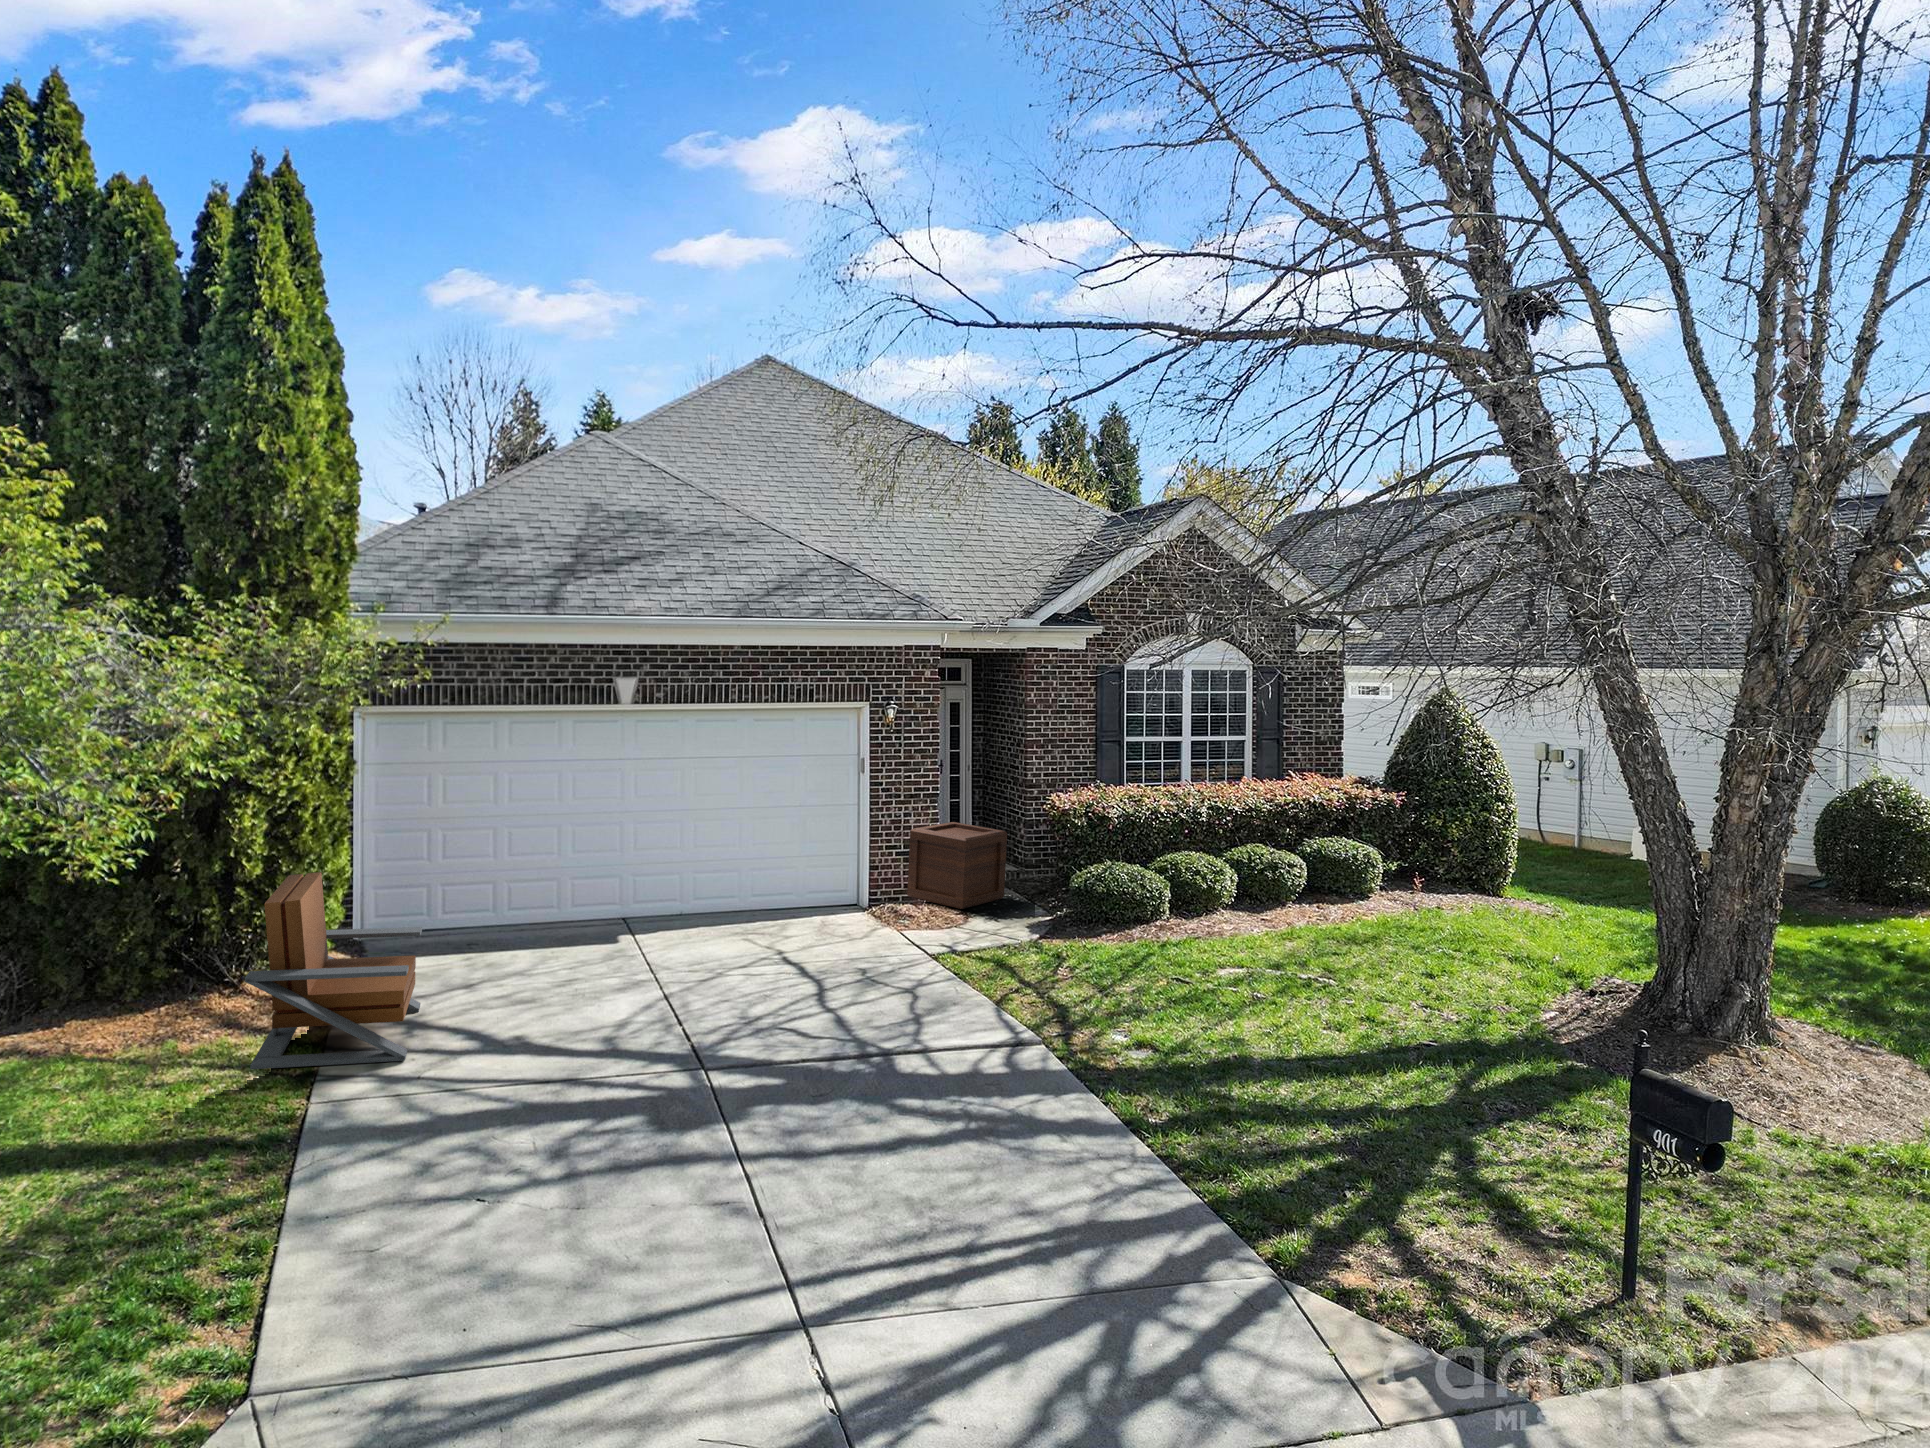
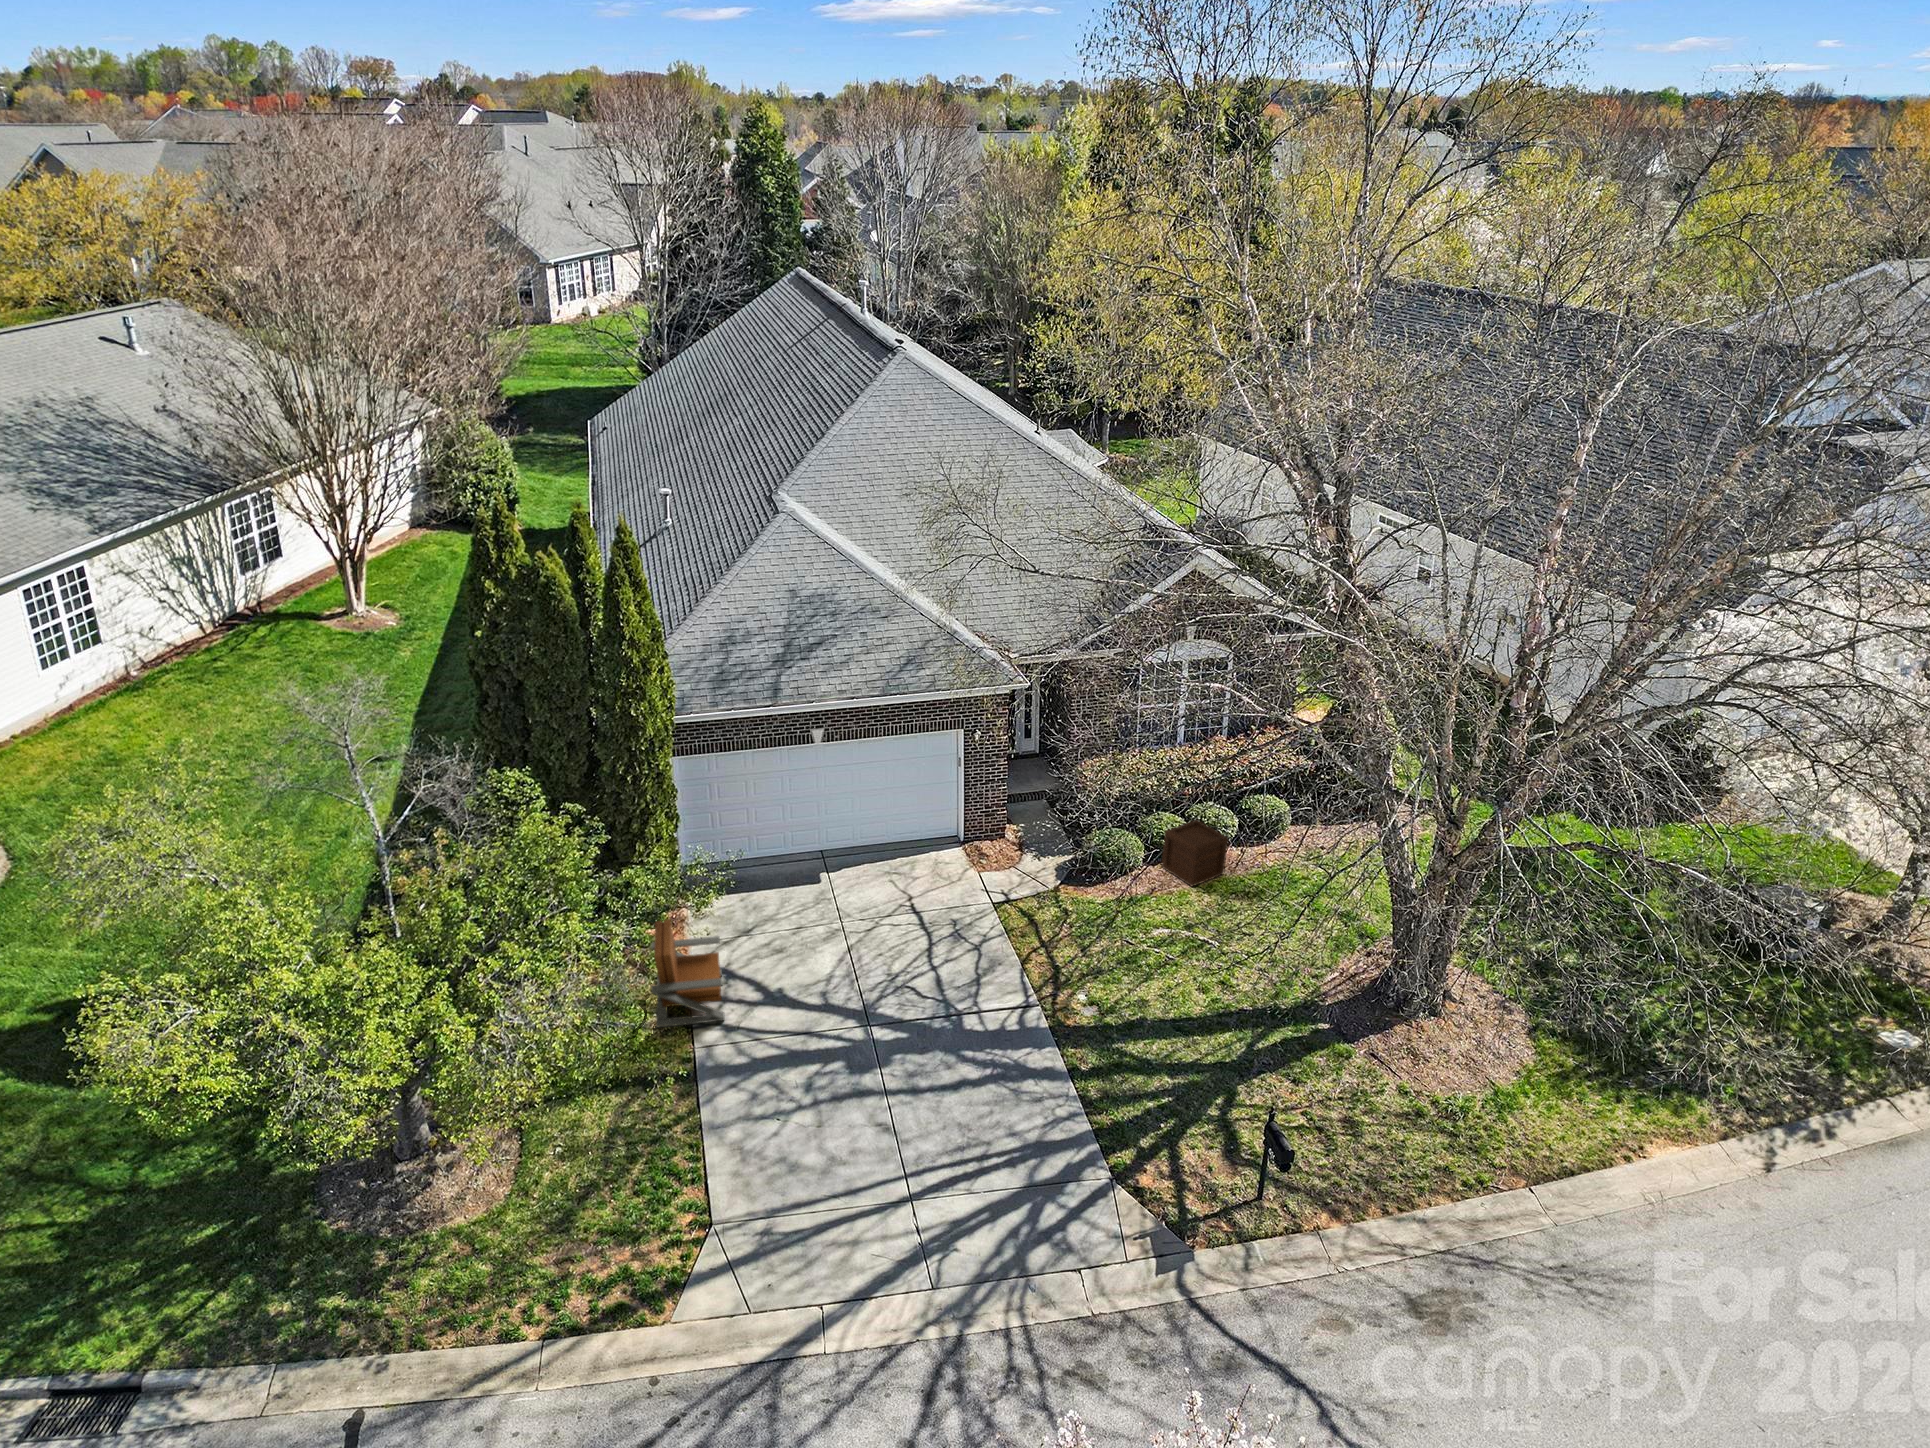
wooden crate: present [907,822,1007,909] -> present [1161,820,1228,886]

